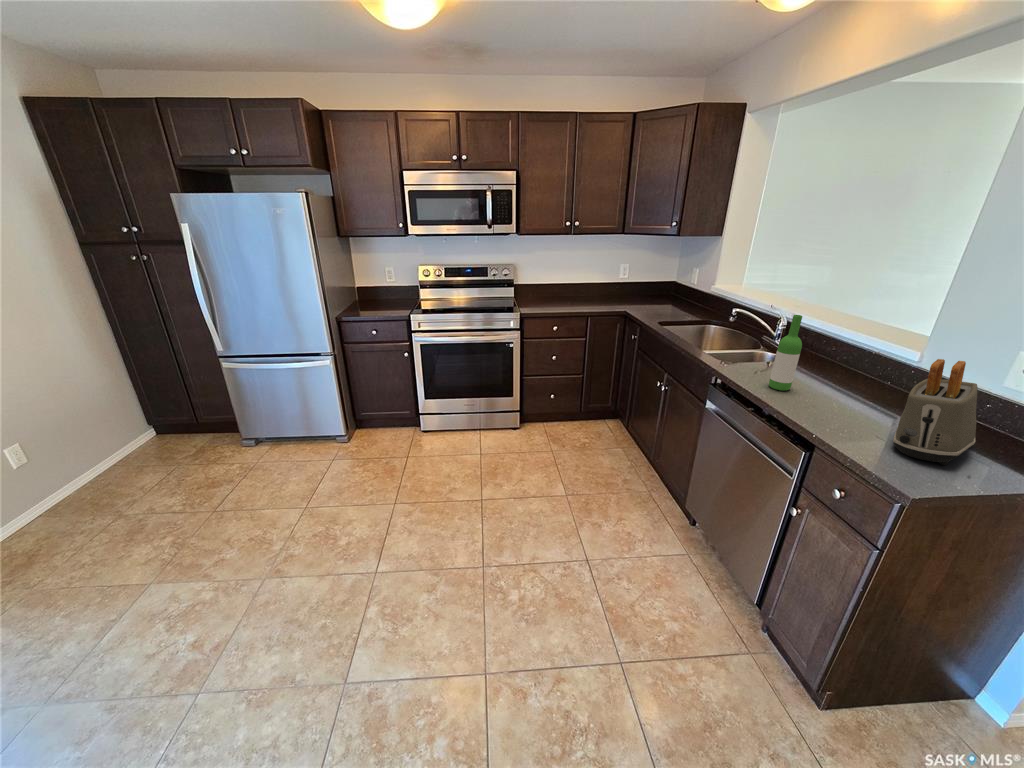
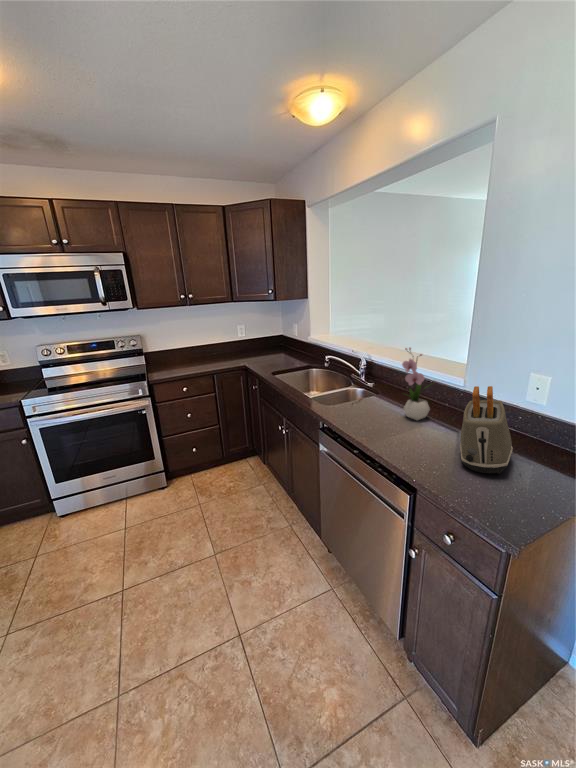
flower arrangement: none [829,305,885,397] -> present [402,348,430,420]
wine bottle: present [769,315,802,391] -> none [362,360,380,424]

